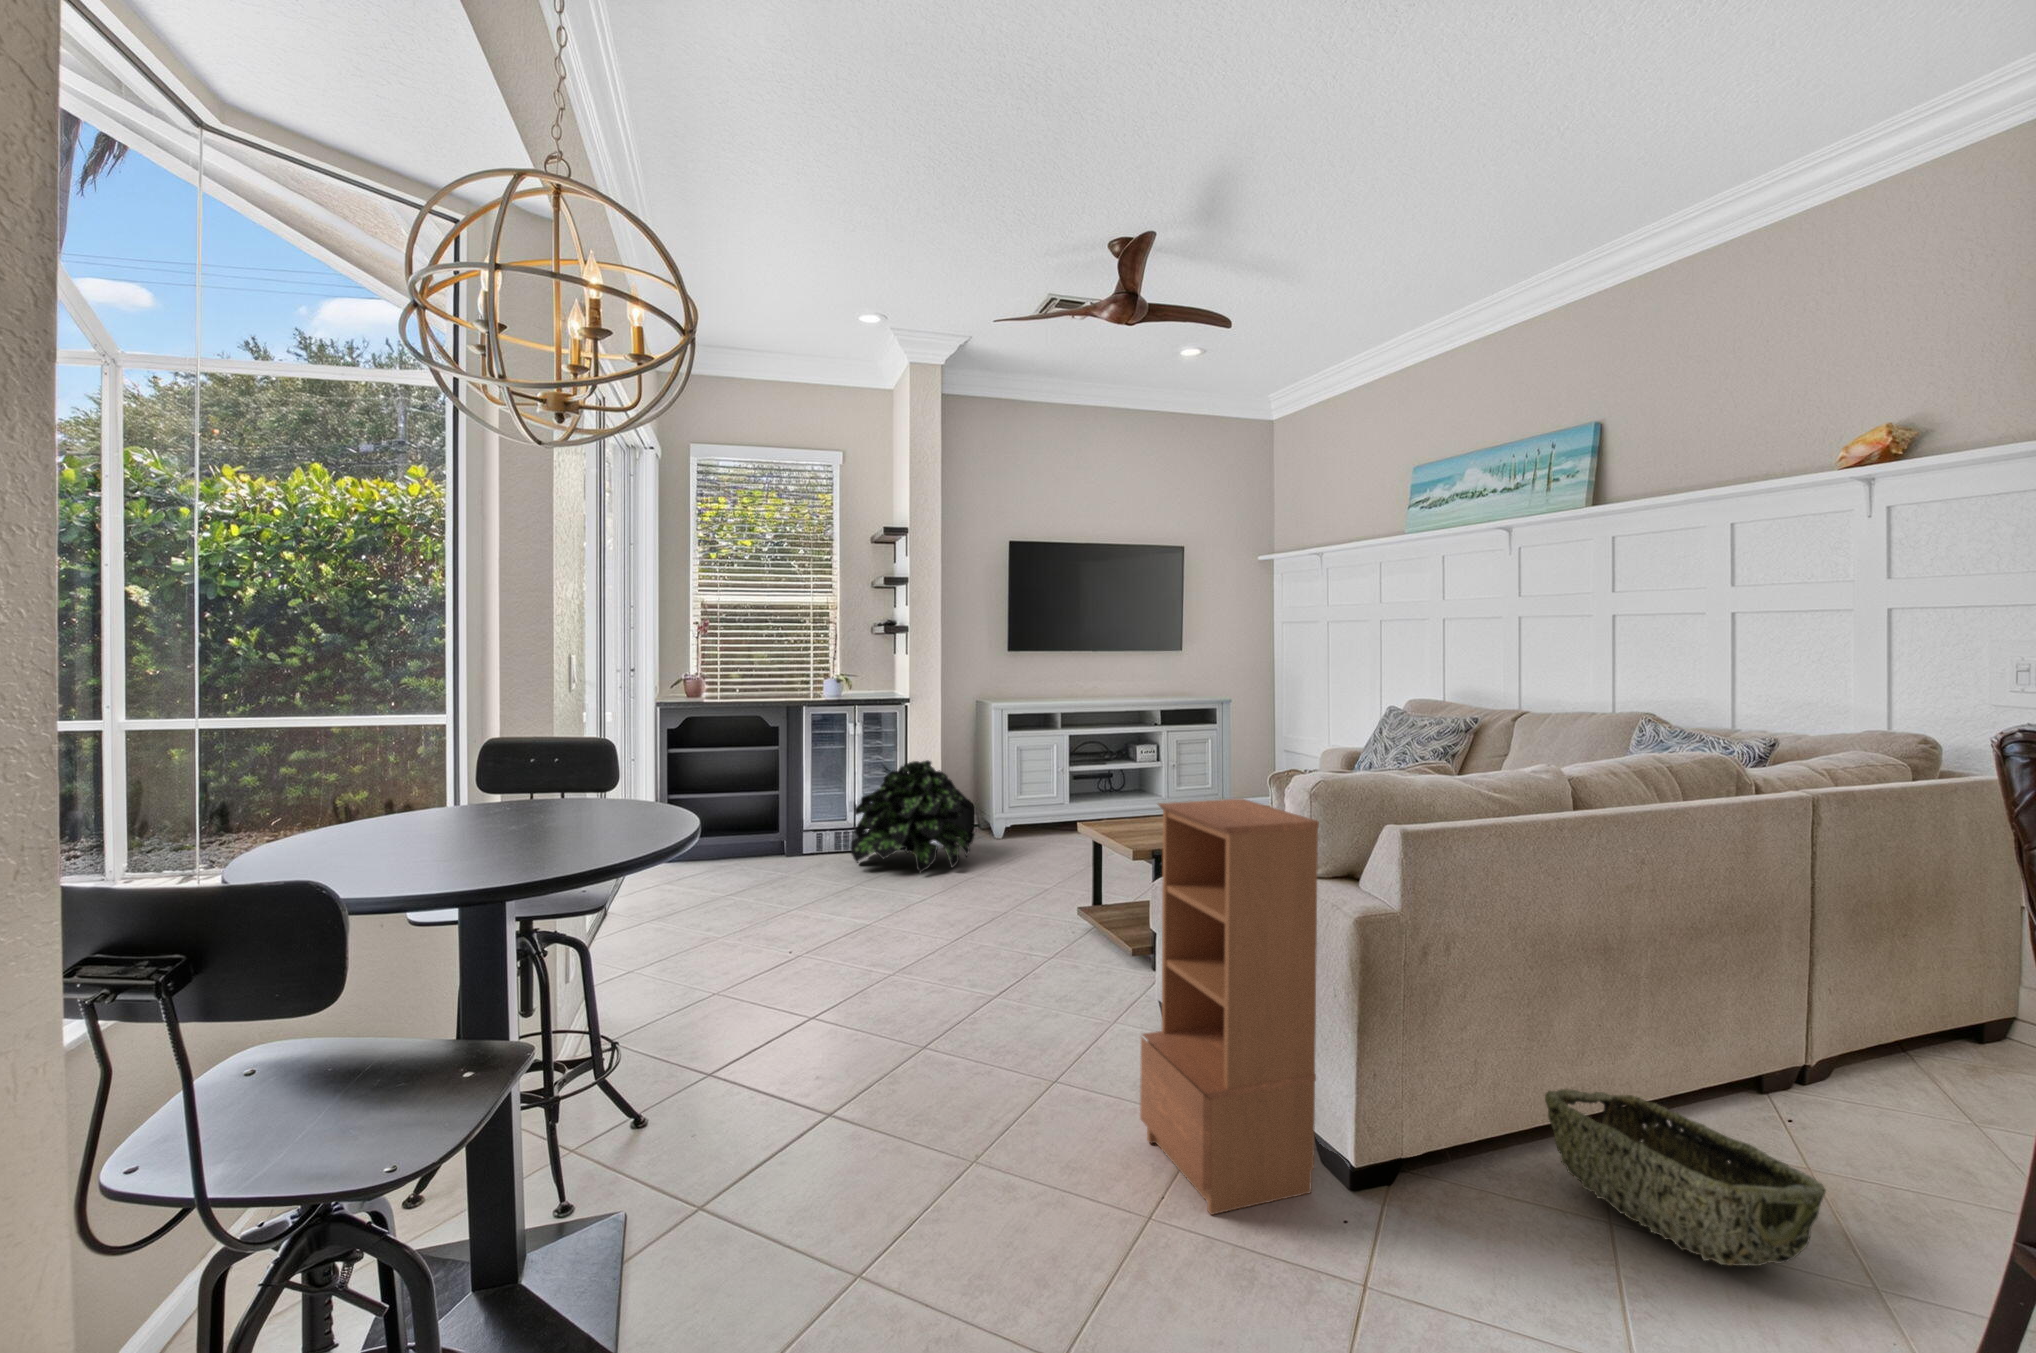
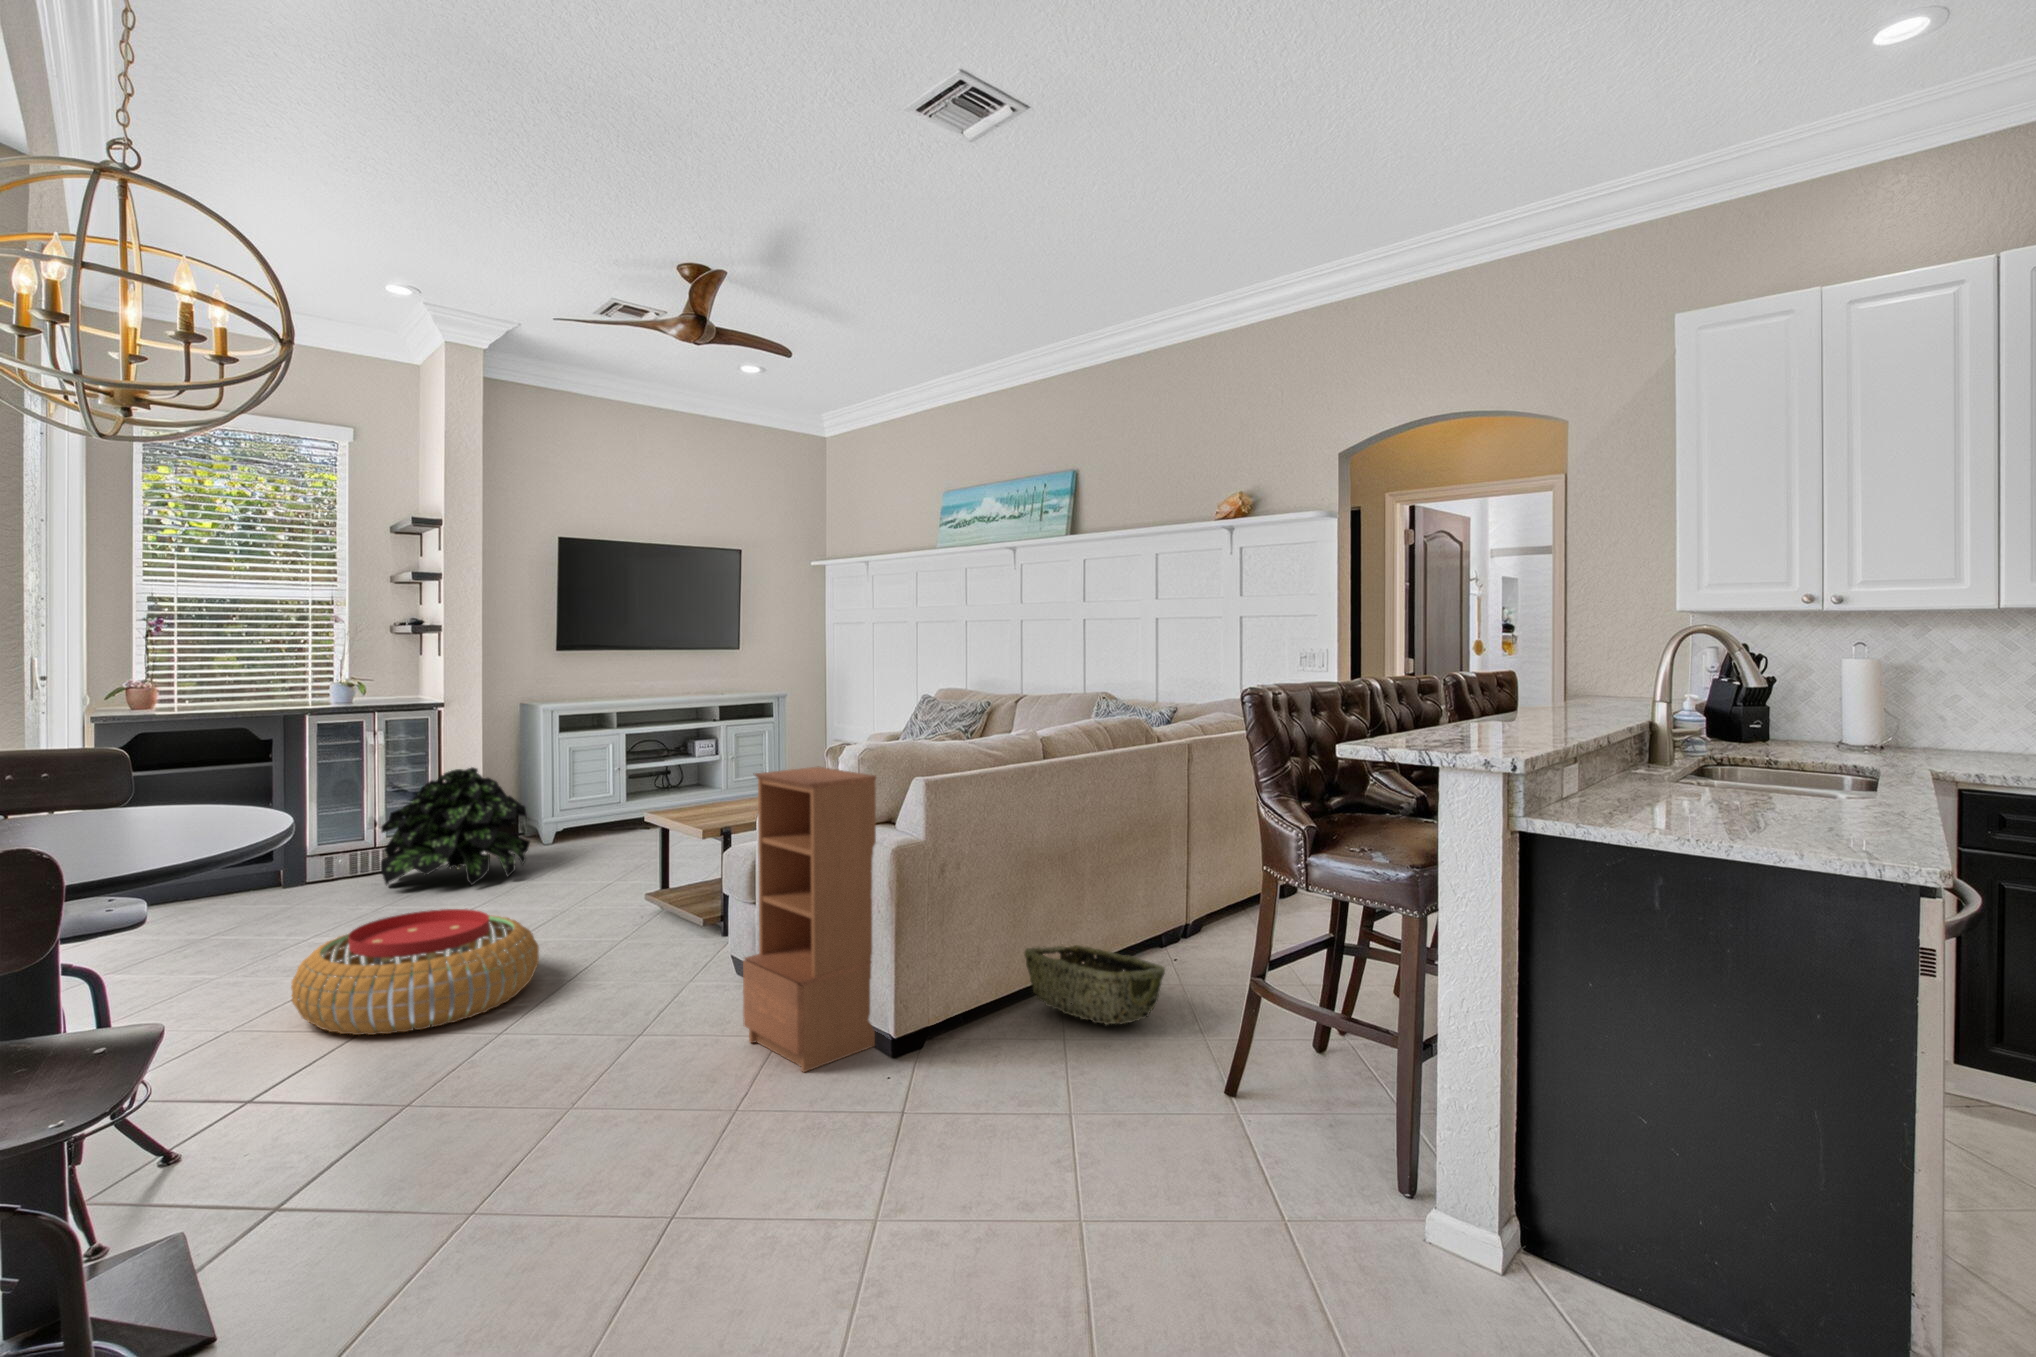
pouf: none [734,906,948,1036] -> present [291,909,539,1035]

